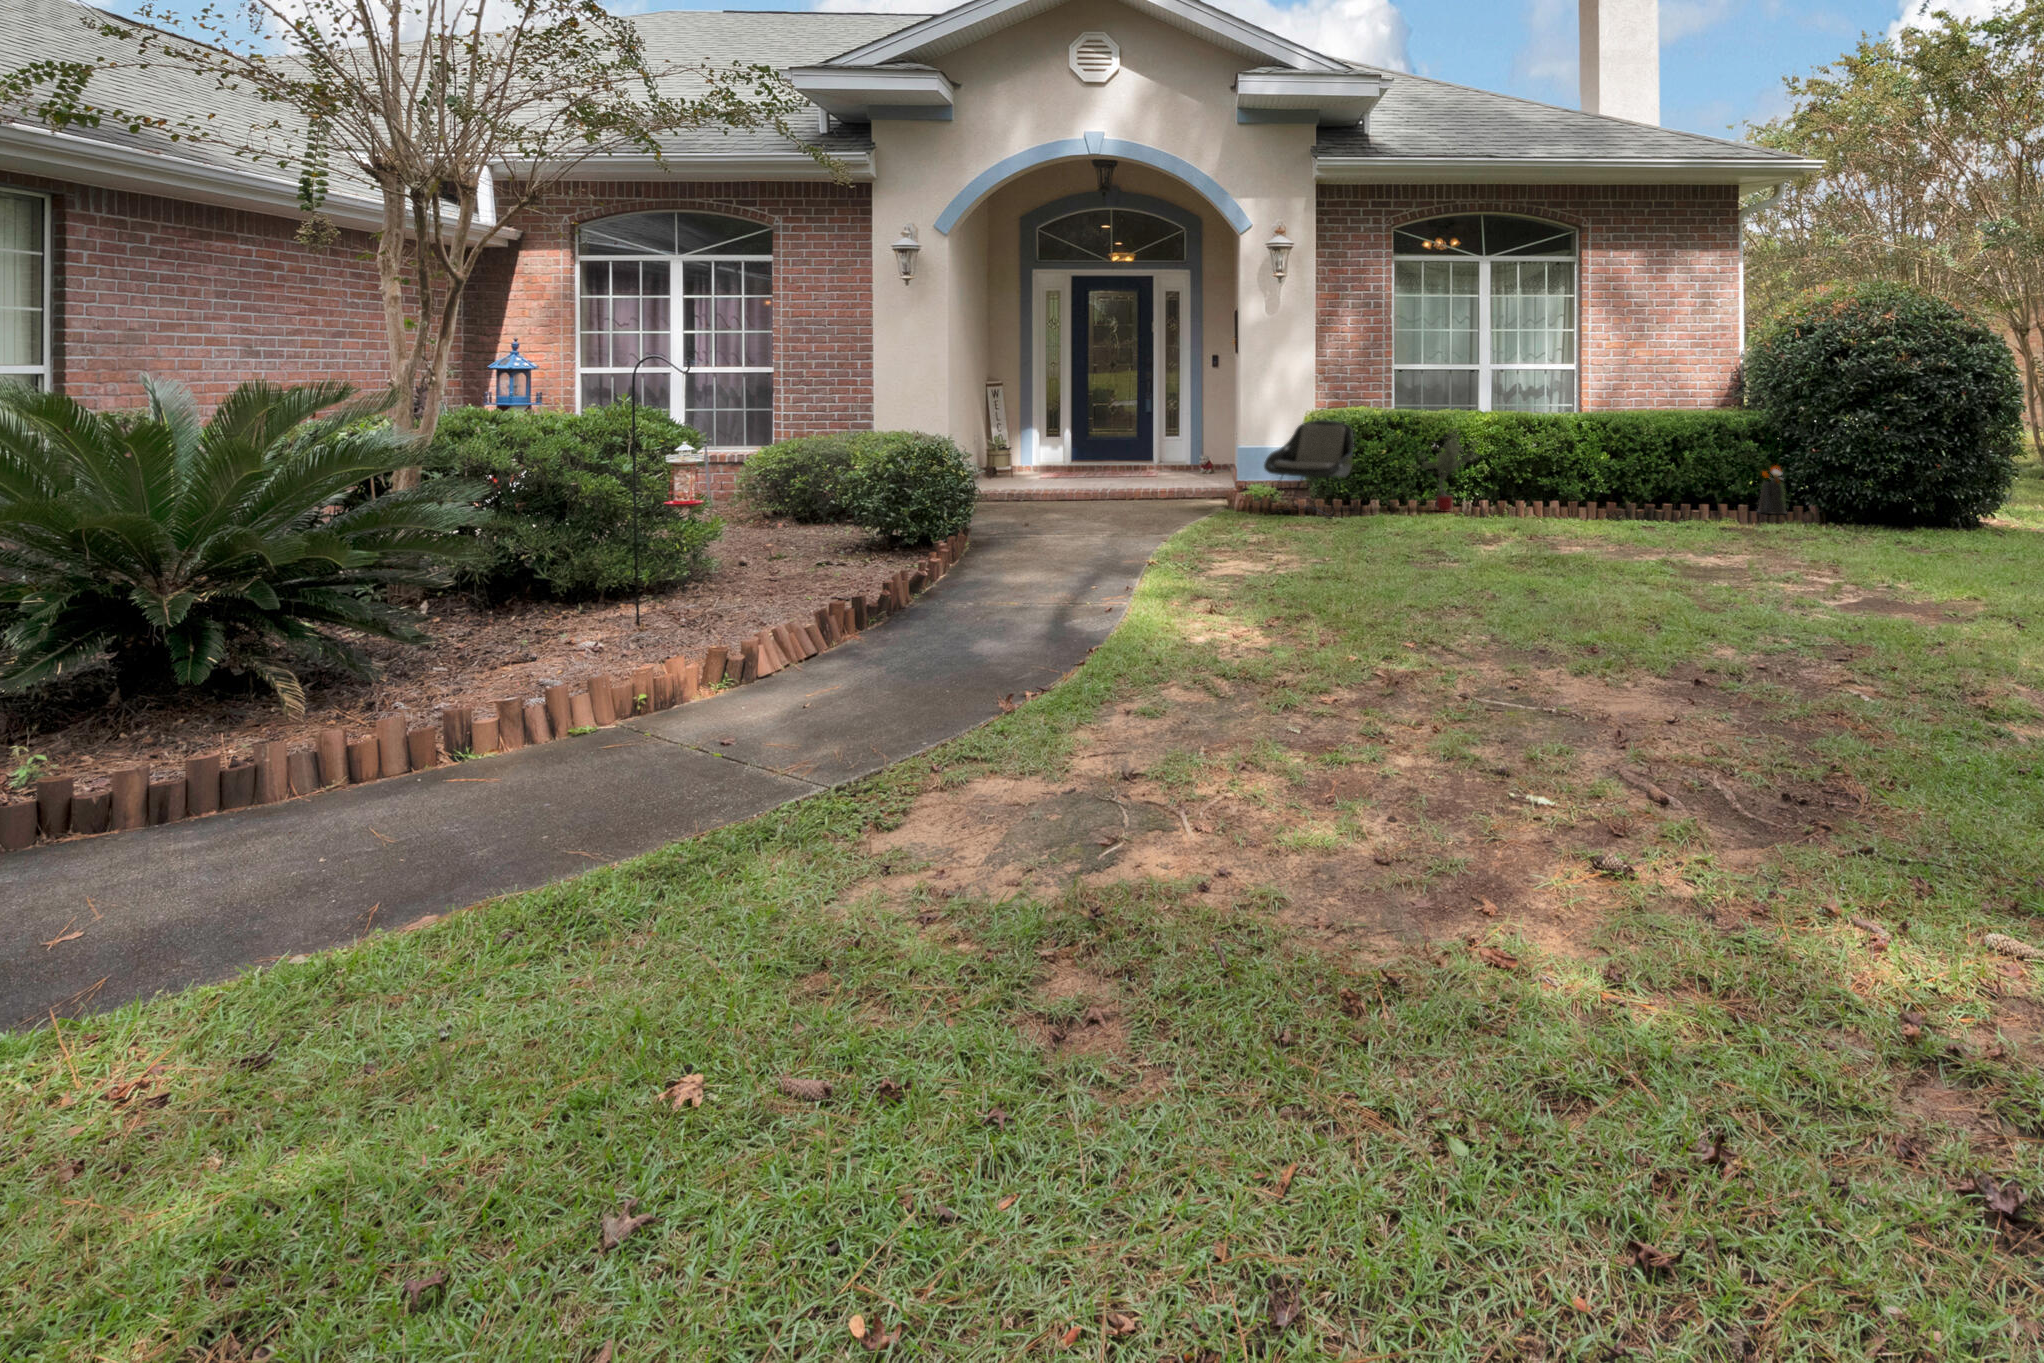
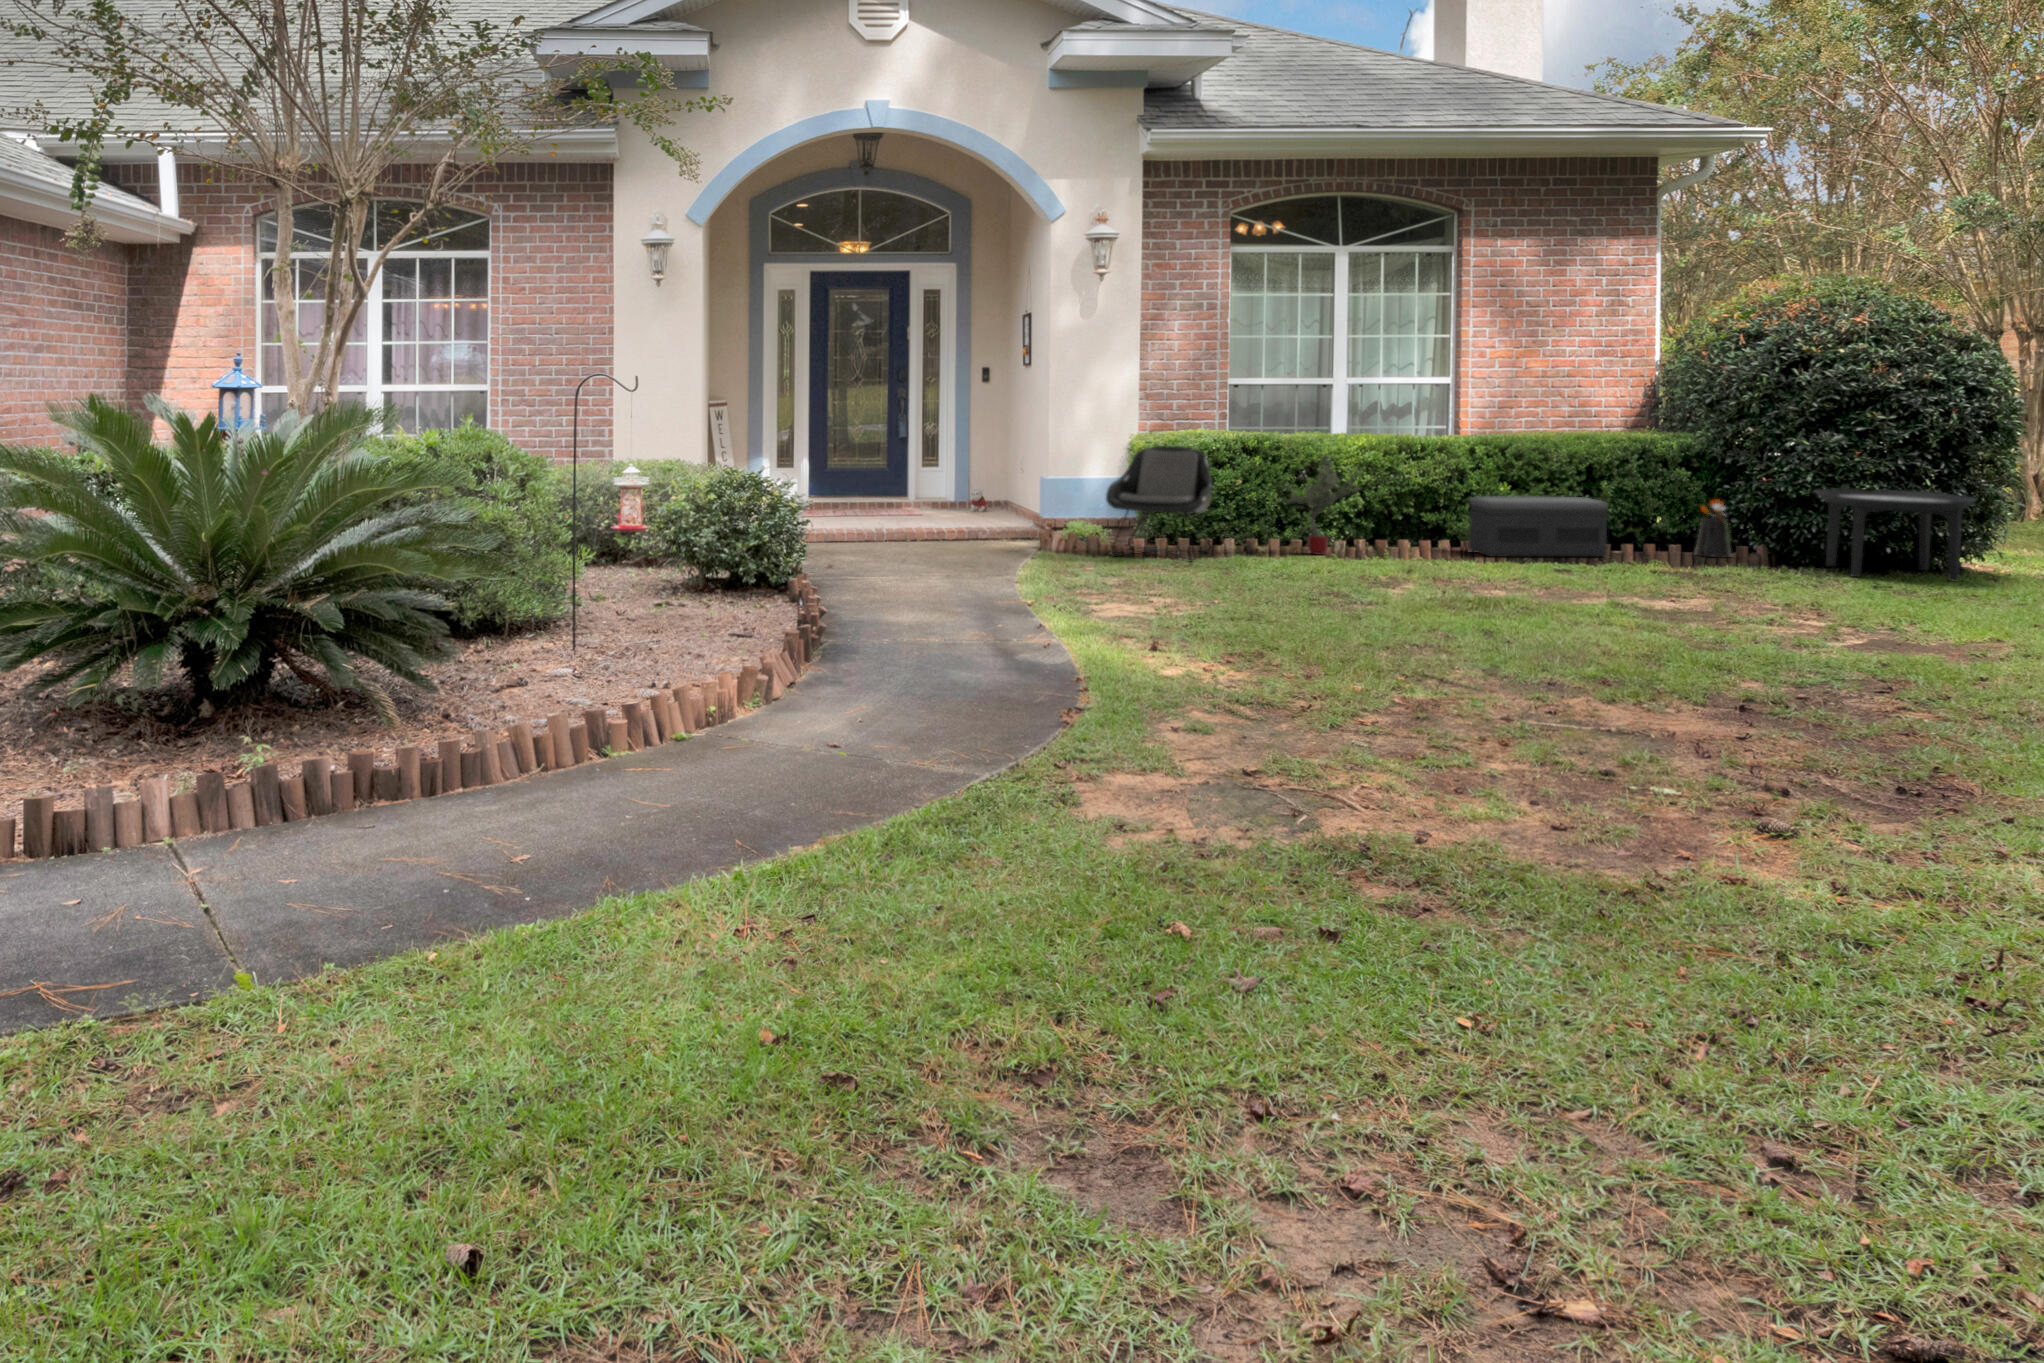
round table: none [1849,458,1982,538] -> present [1814,489,1976,582]
storage bench: none [1573,463,1684,514] -> present [1469,496,1608,557]

